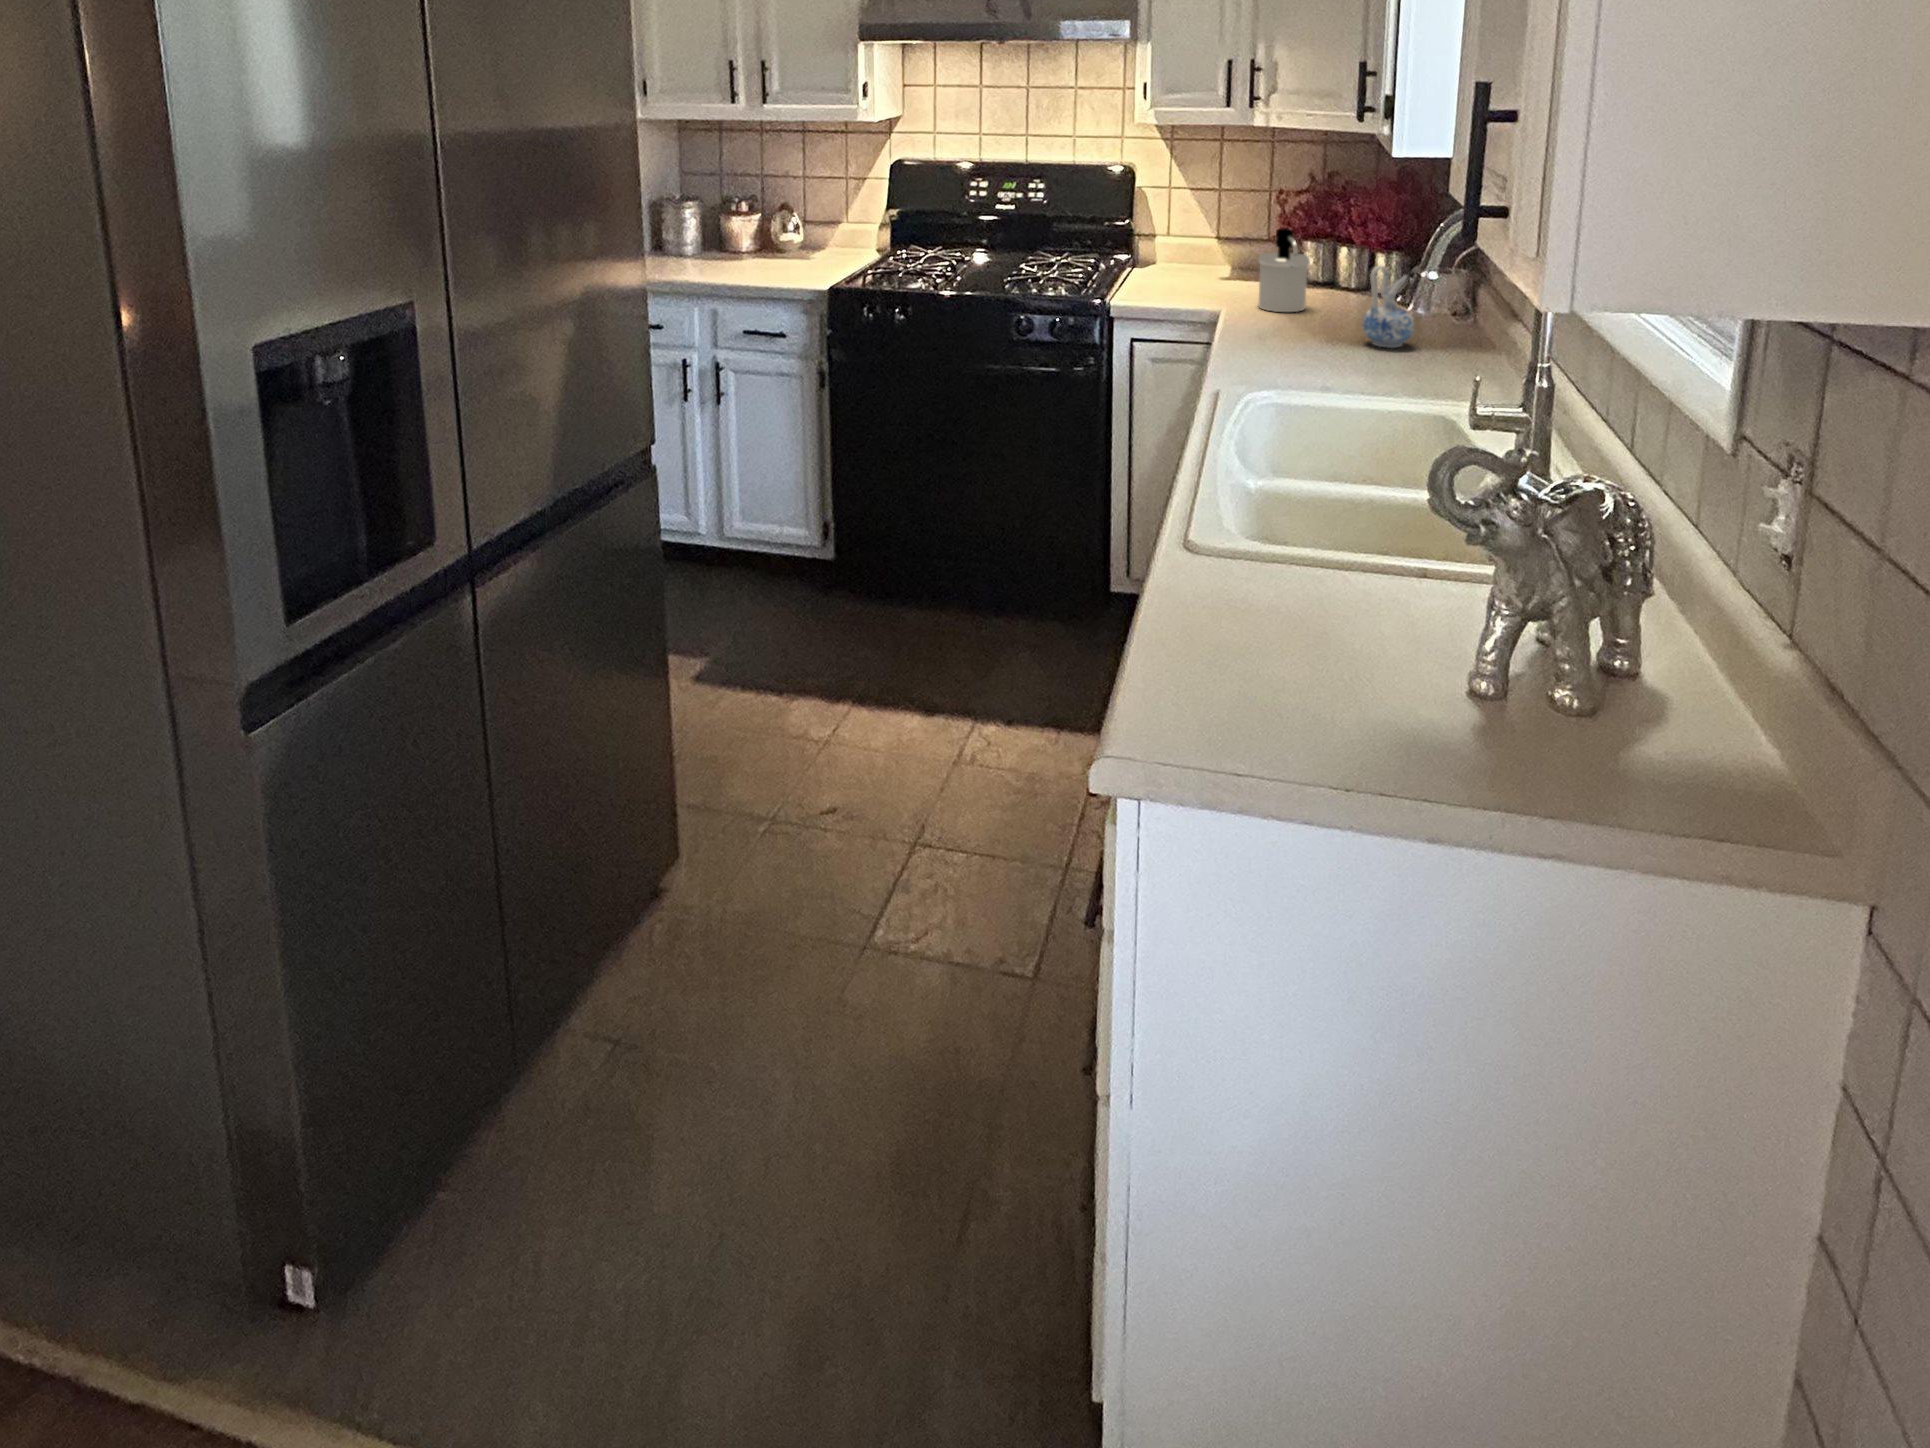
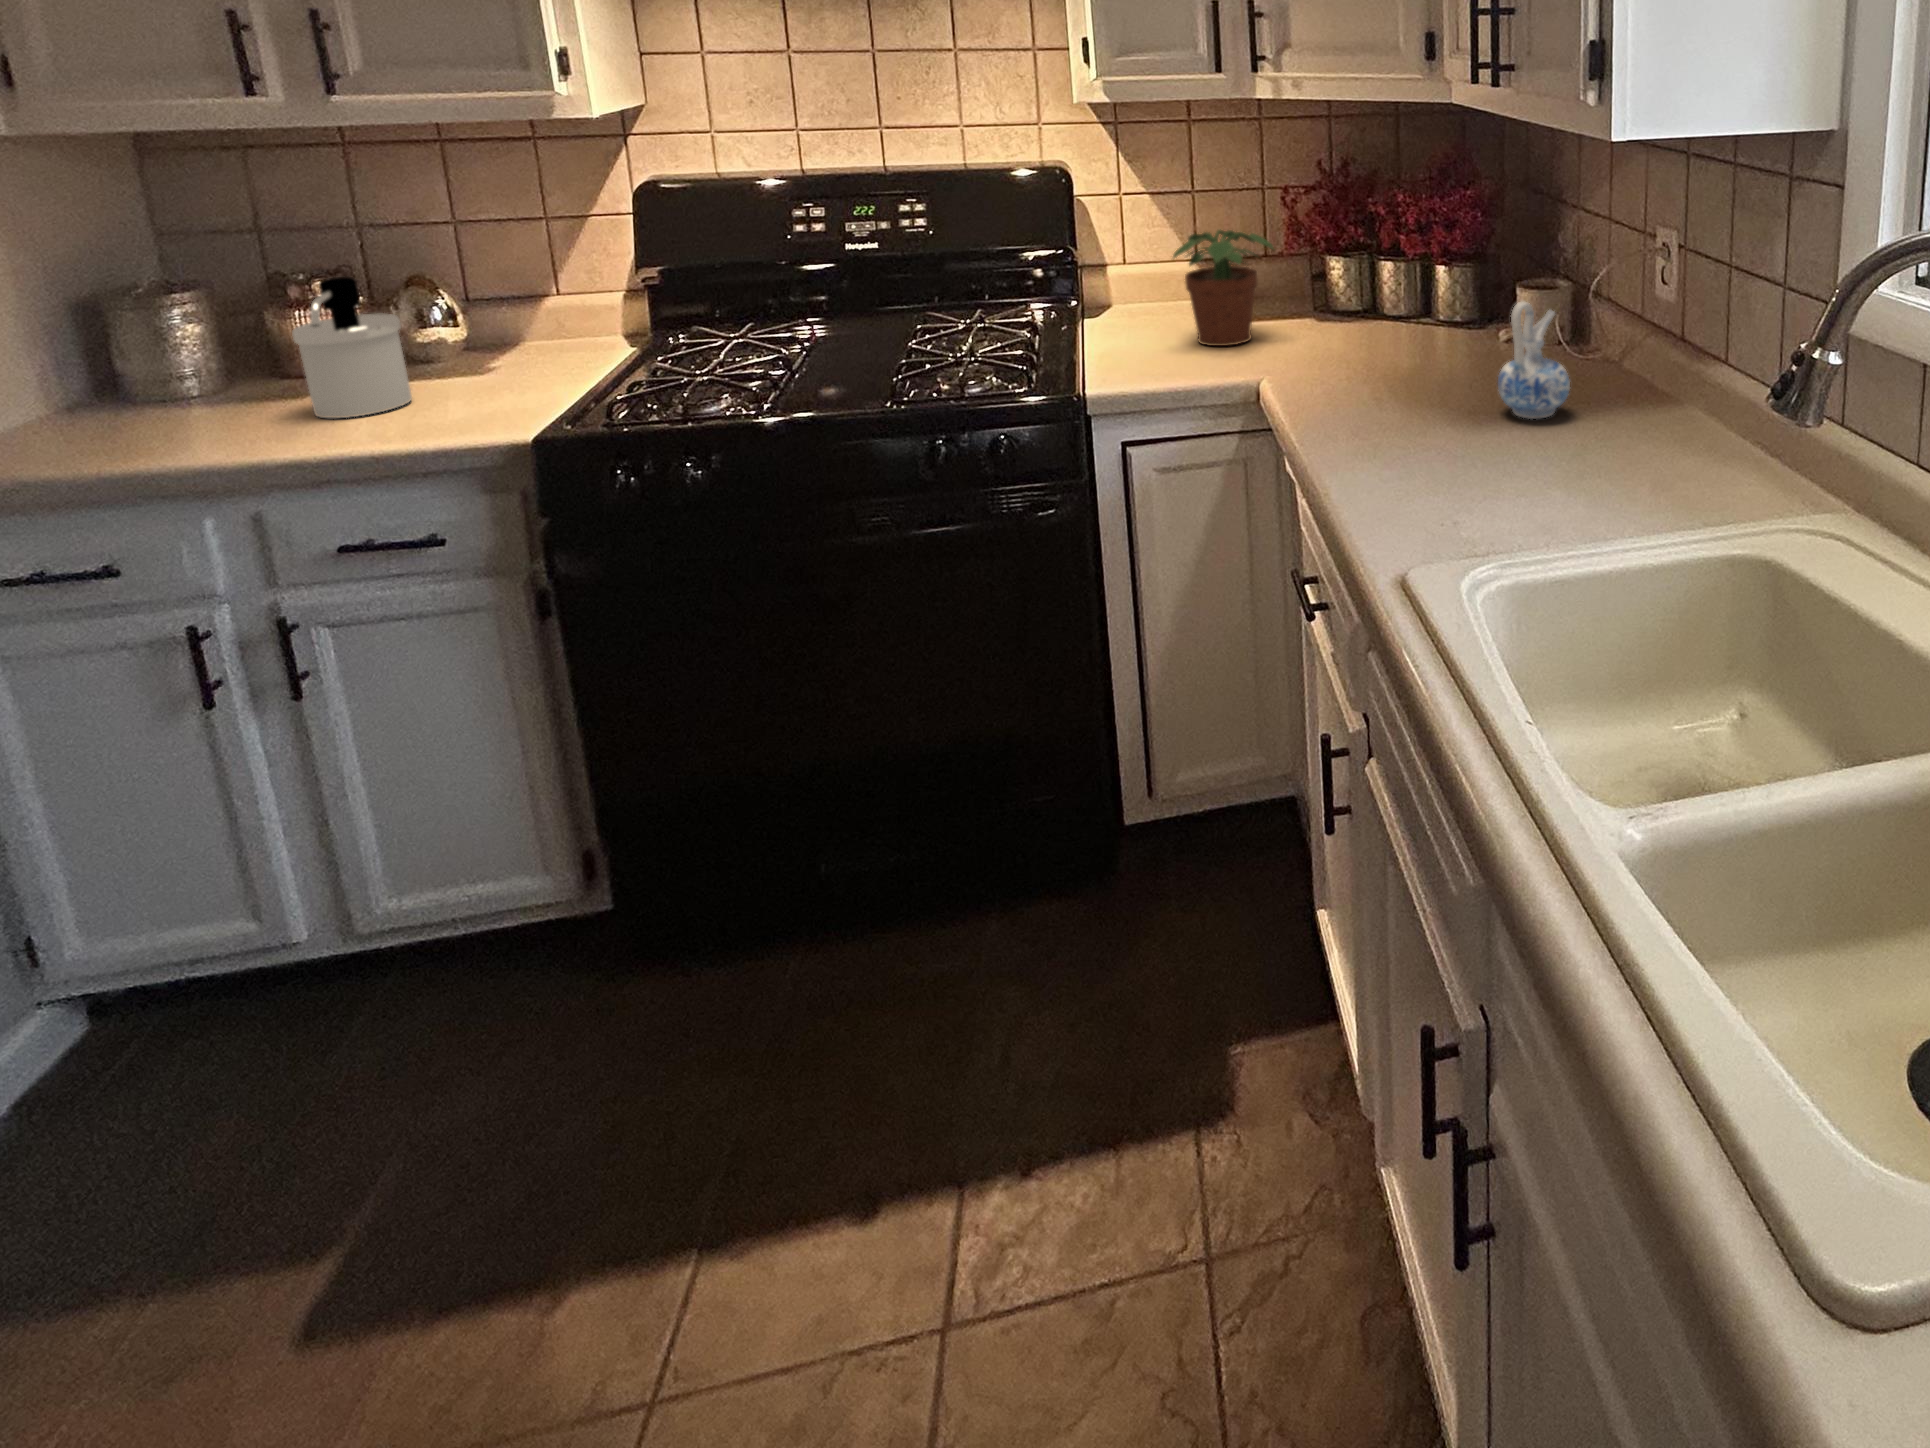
potted plant: none [1181,213,1253,291] -> present [1173,230,1273,346]
soap dispenser: present [1258,228,1309,312] -> present [292,276,412,419]

